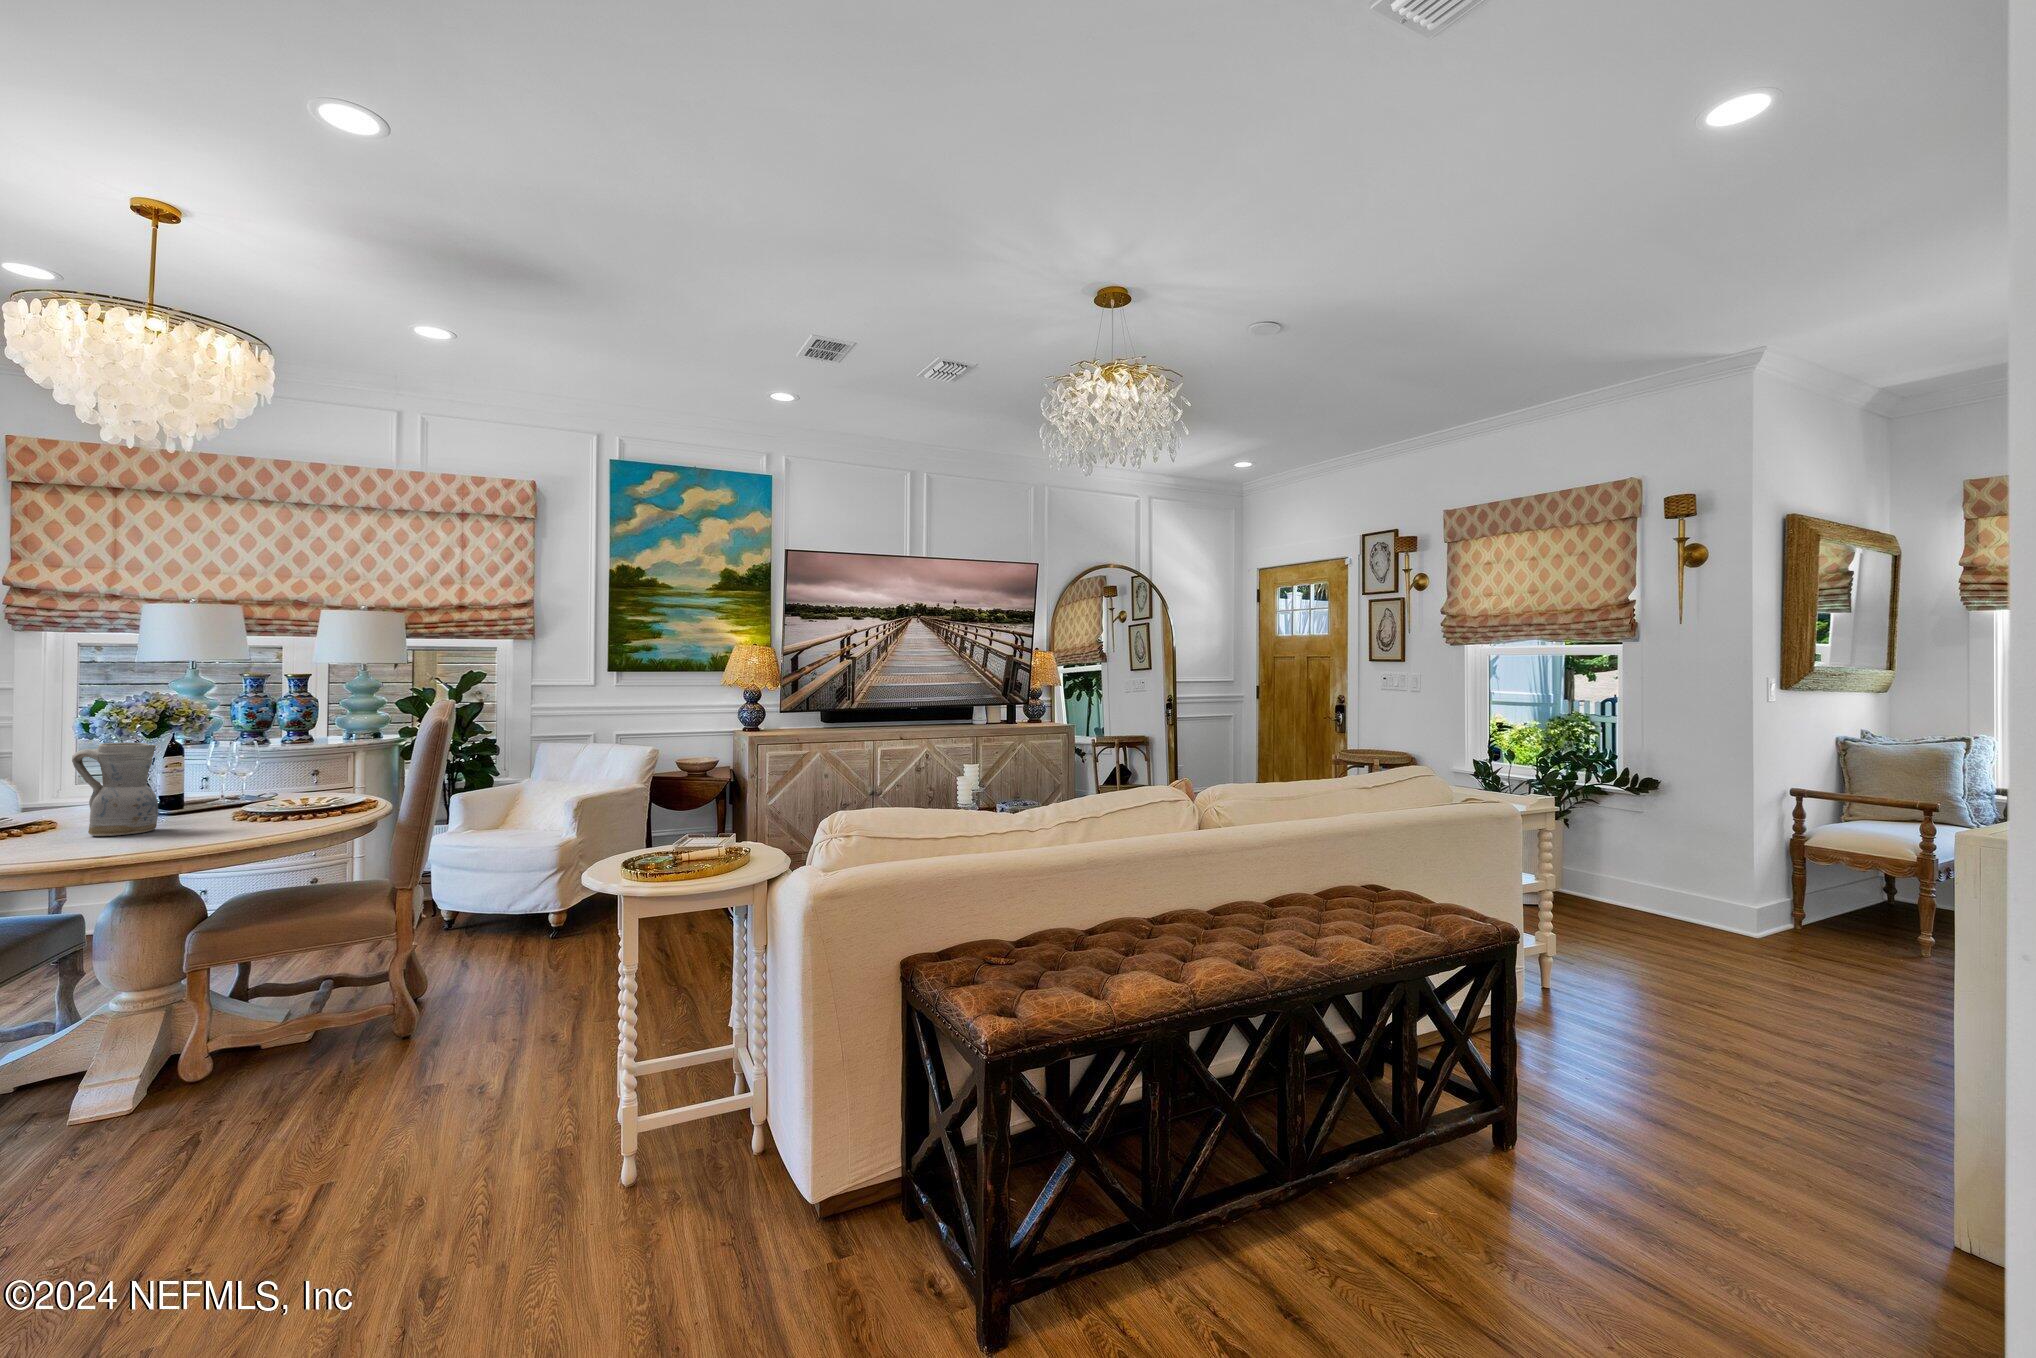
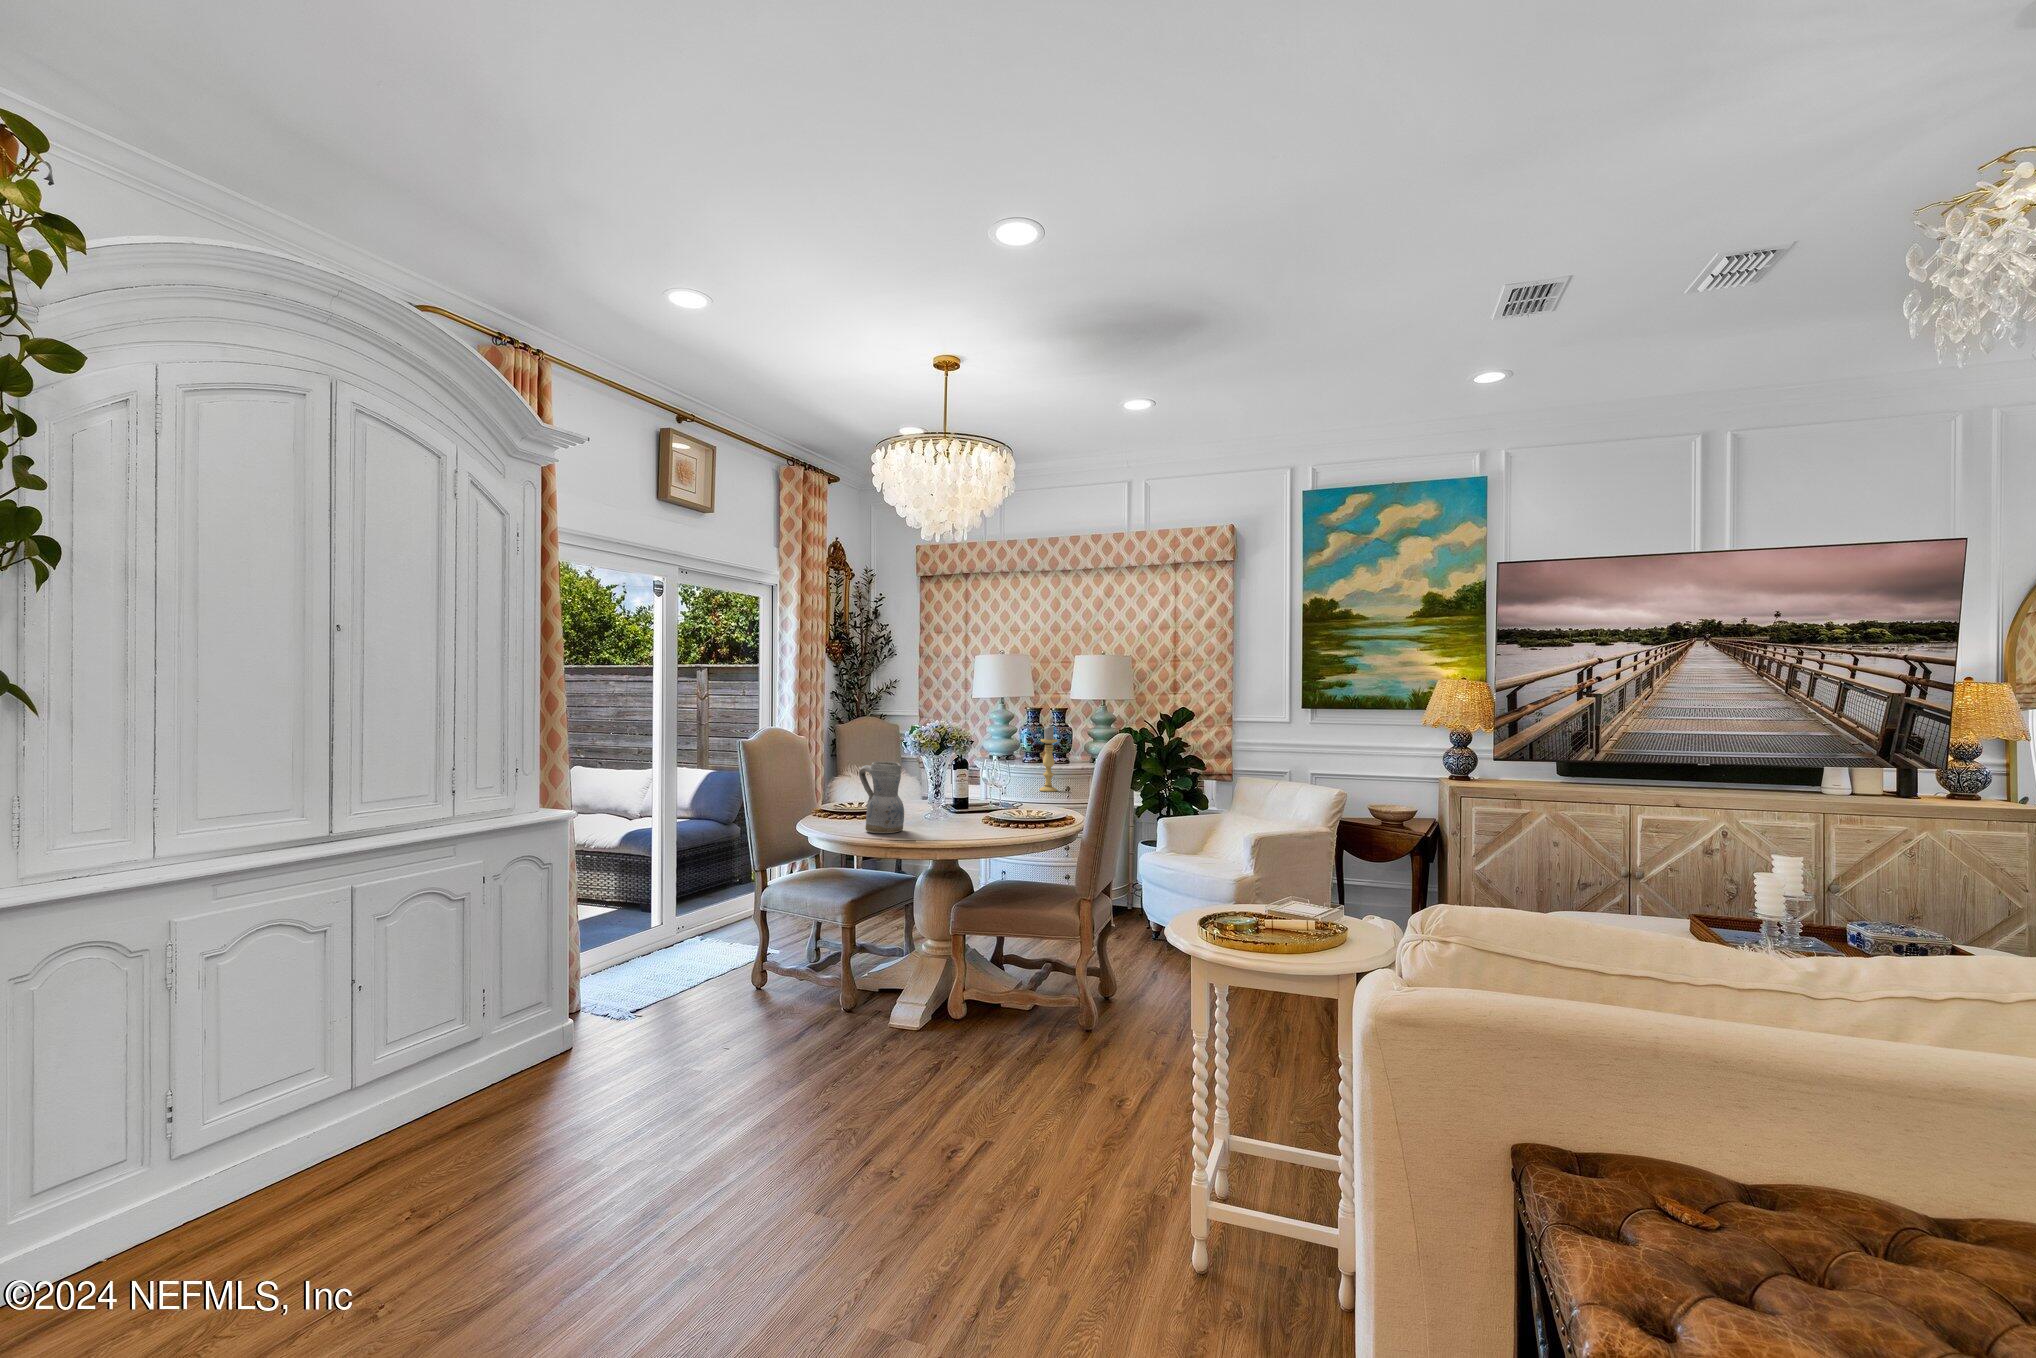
candle holder: none [283,697,311,780] -> present [1039,726,1057,792]

